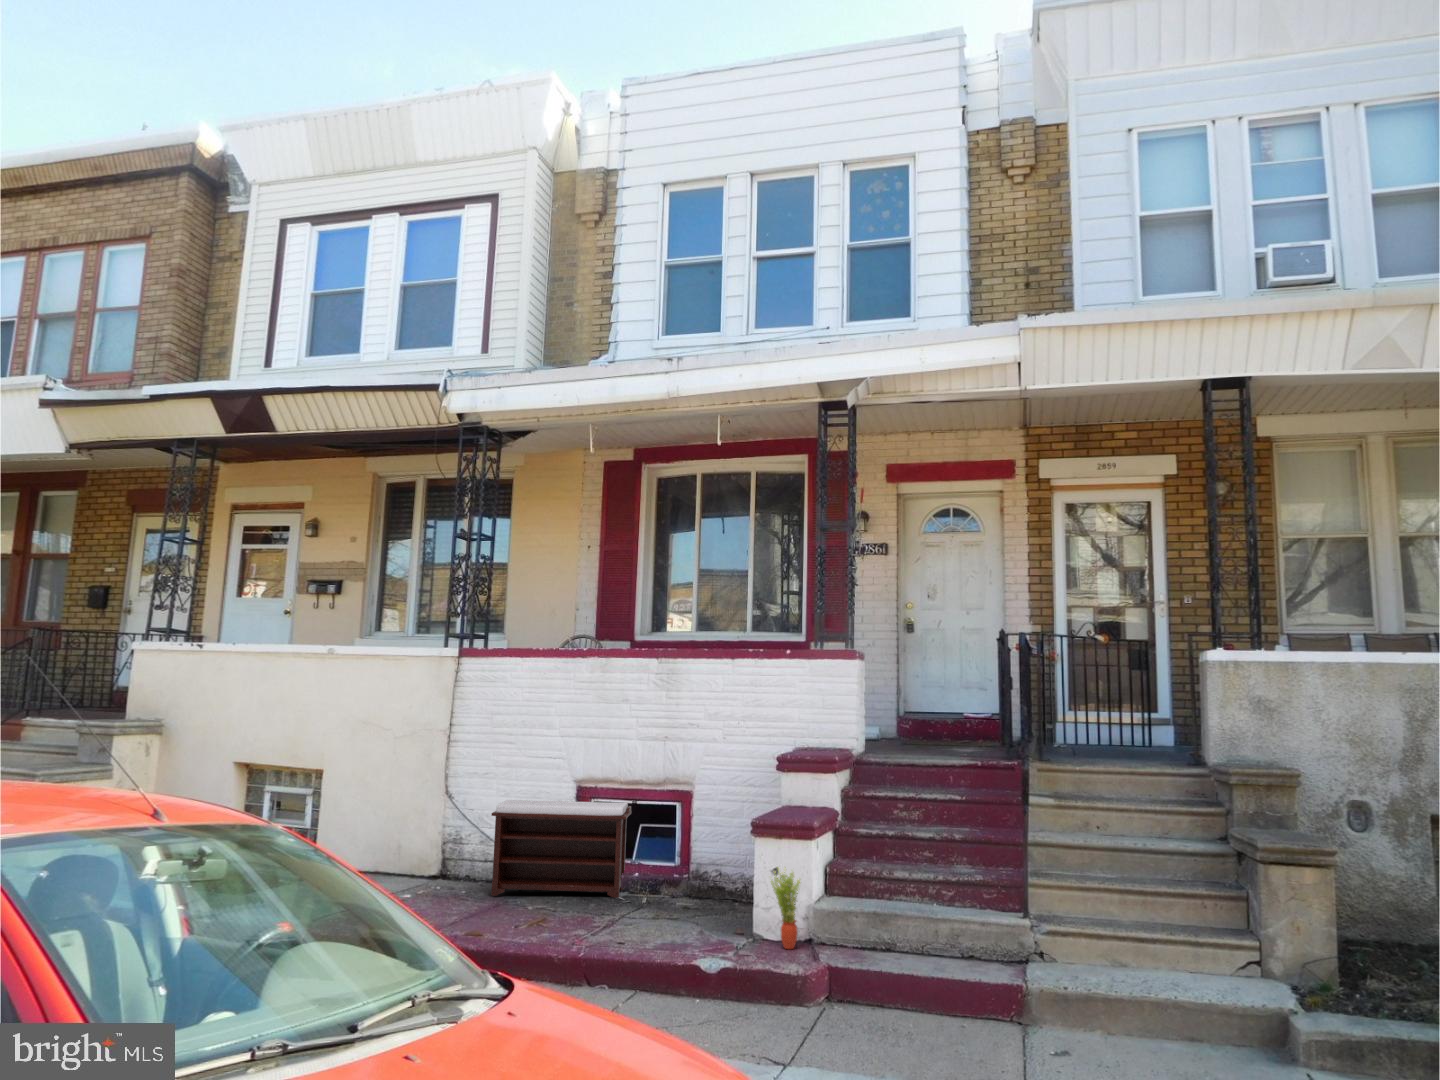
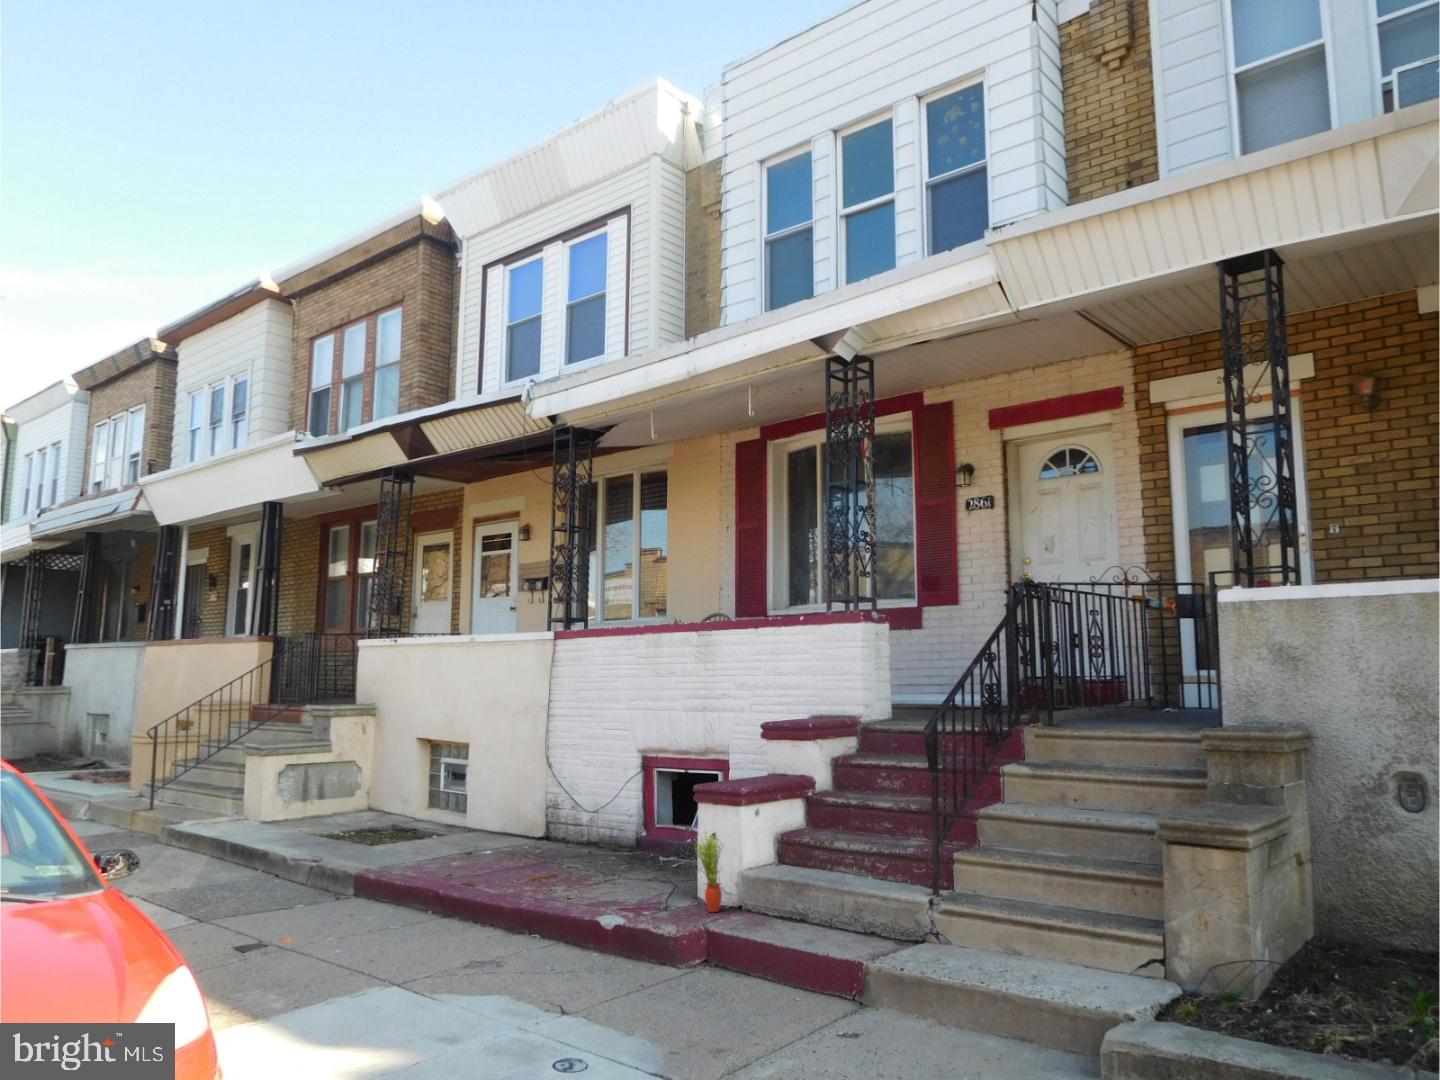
bench: present [491,800,632,898] -> none [557,769,688,864]

